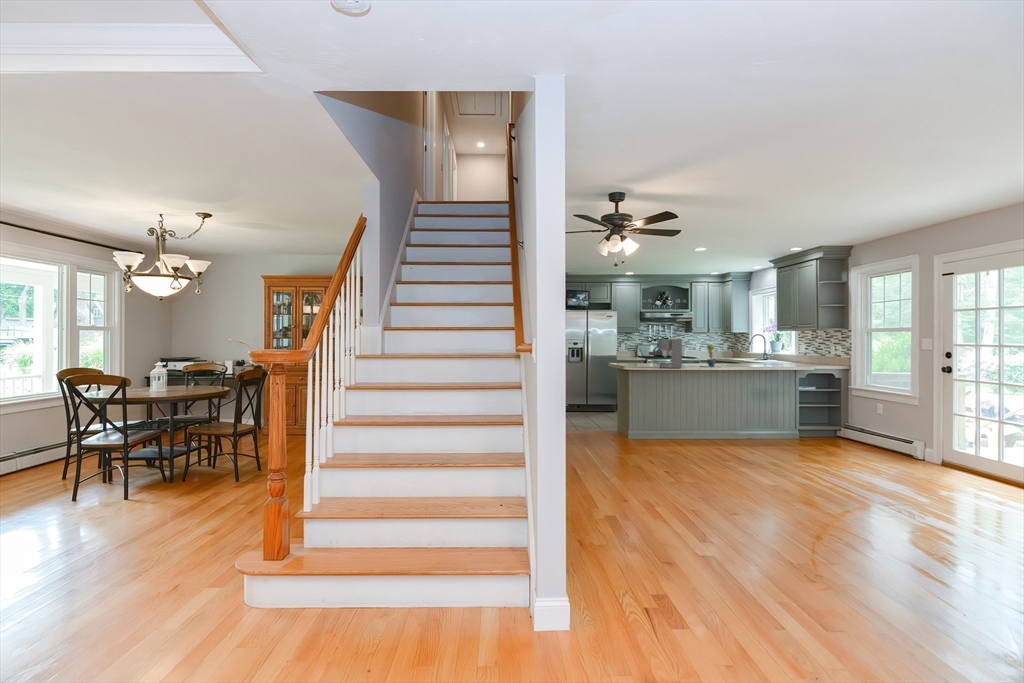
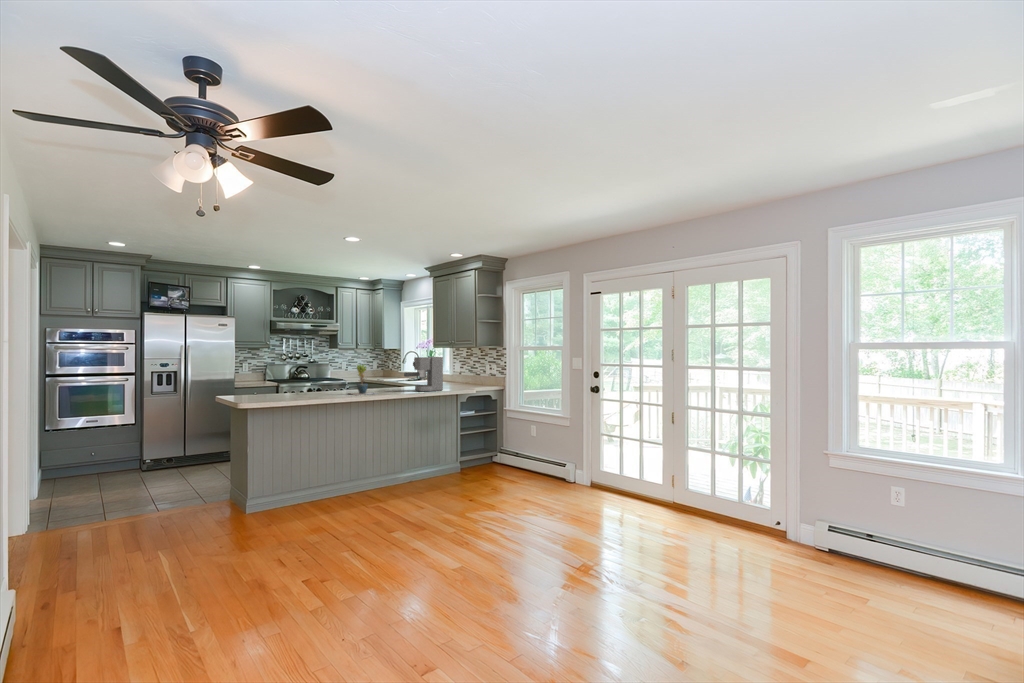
coffee maker: present [649,339,682,368] -> present [404,357,443,392]

